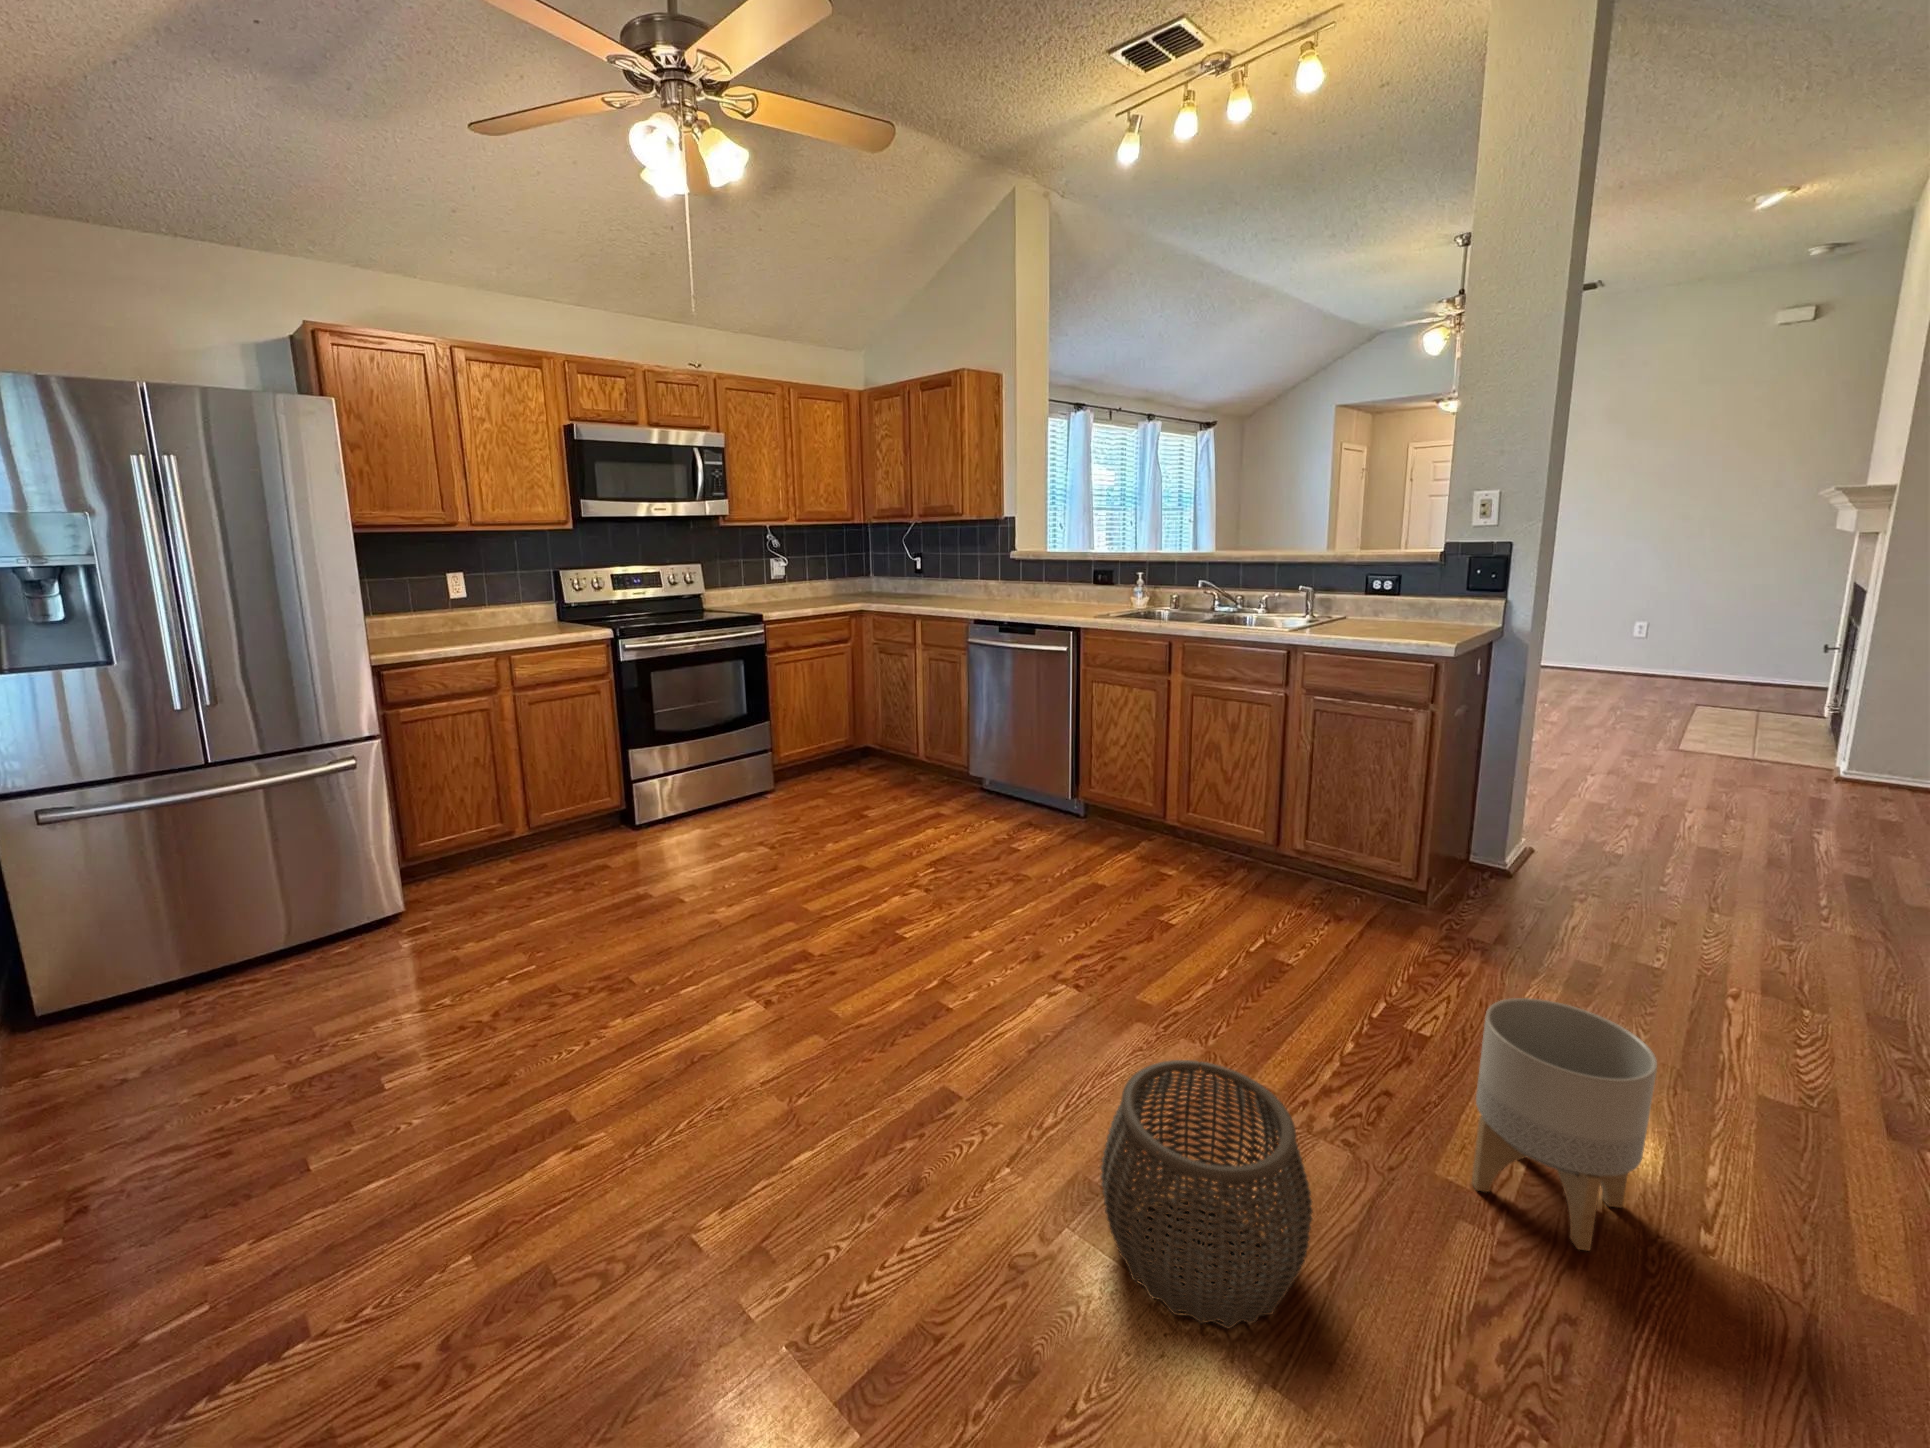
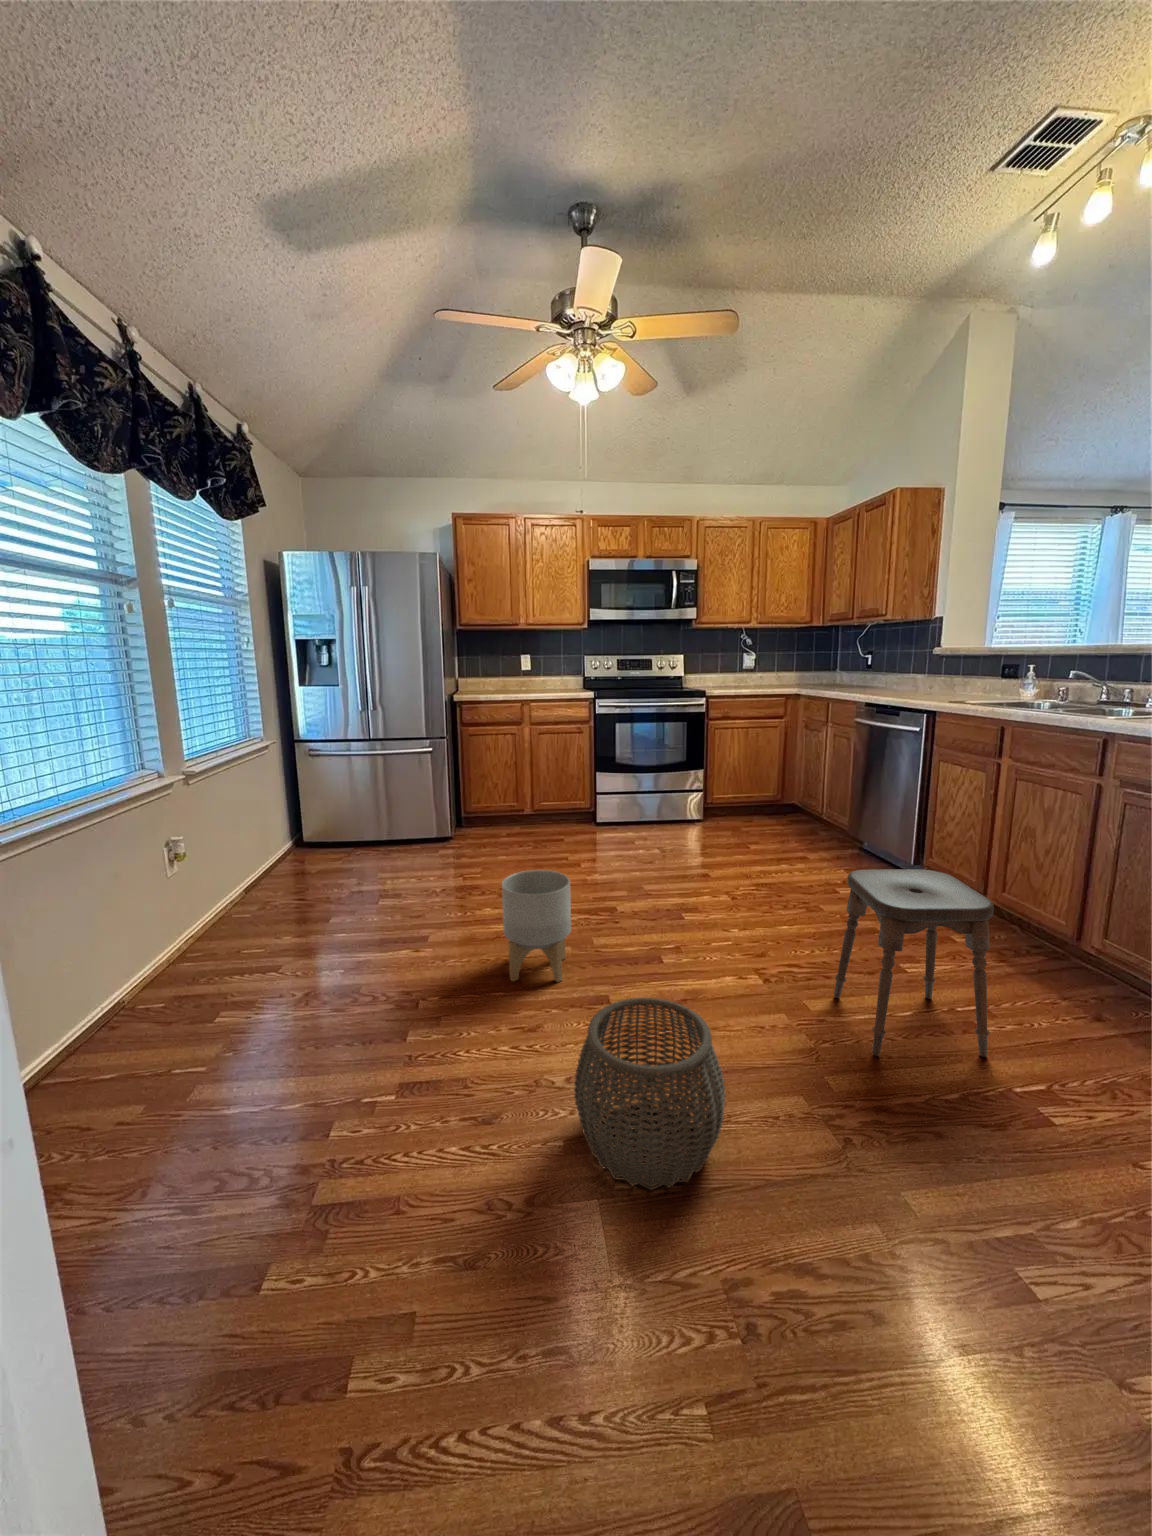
stool: none [1152,809,1319,1029] -> present [834,869,994,1057]
planter: present [1472,998,1657,1251] -> present [502,870,571,982]

